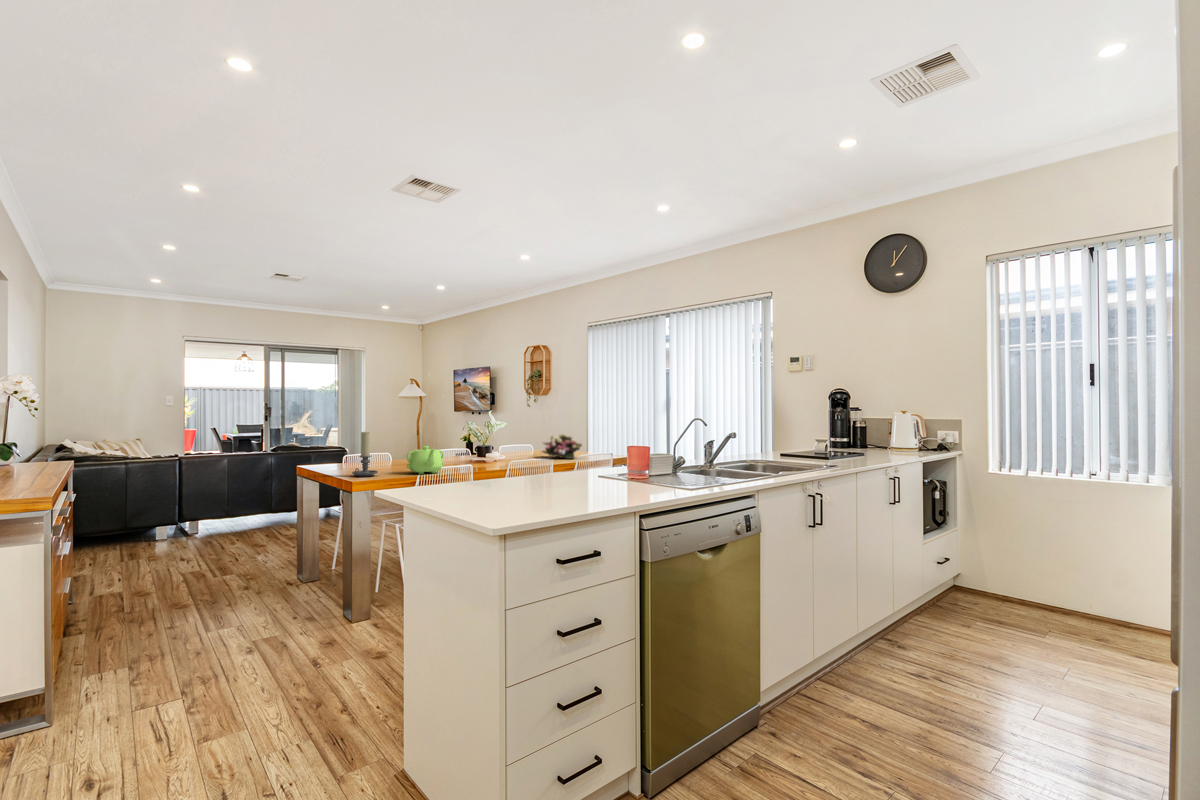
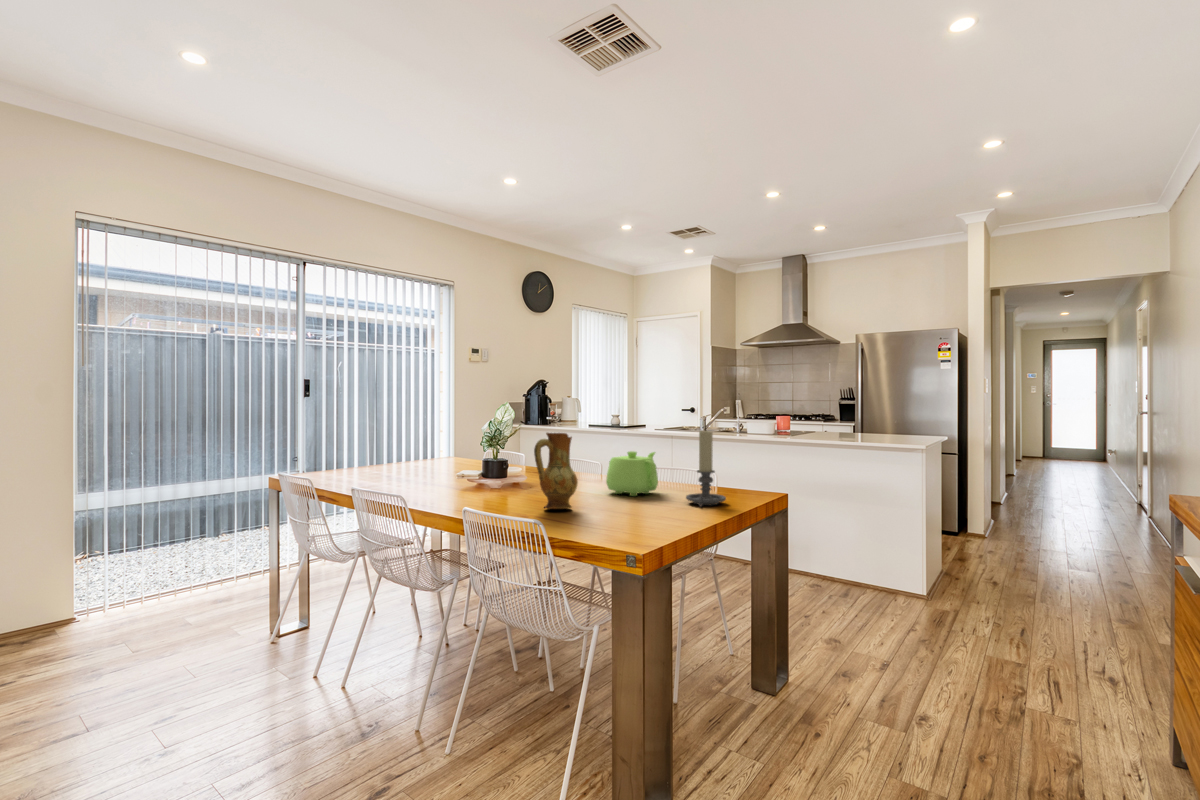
ceramic jug: none [387,428,407,467] -> present [534,433,578,509]
flower arrangement: present [541,434,582,459] -> none [323,437,389,476]

